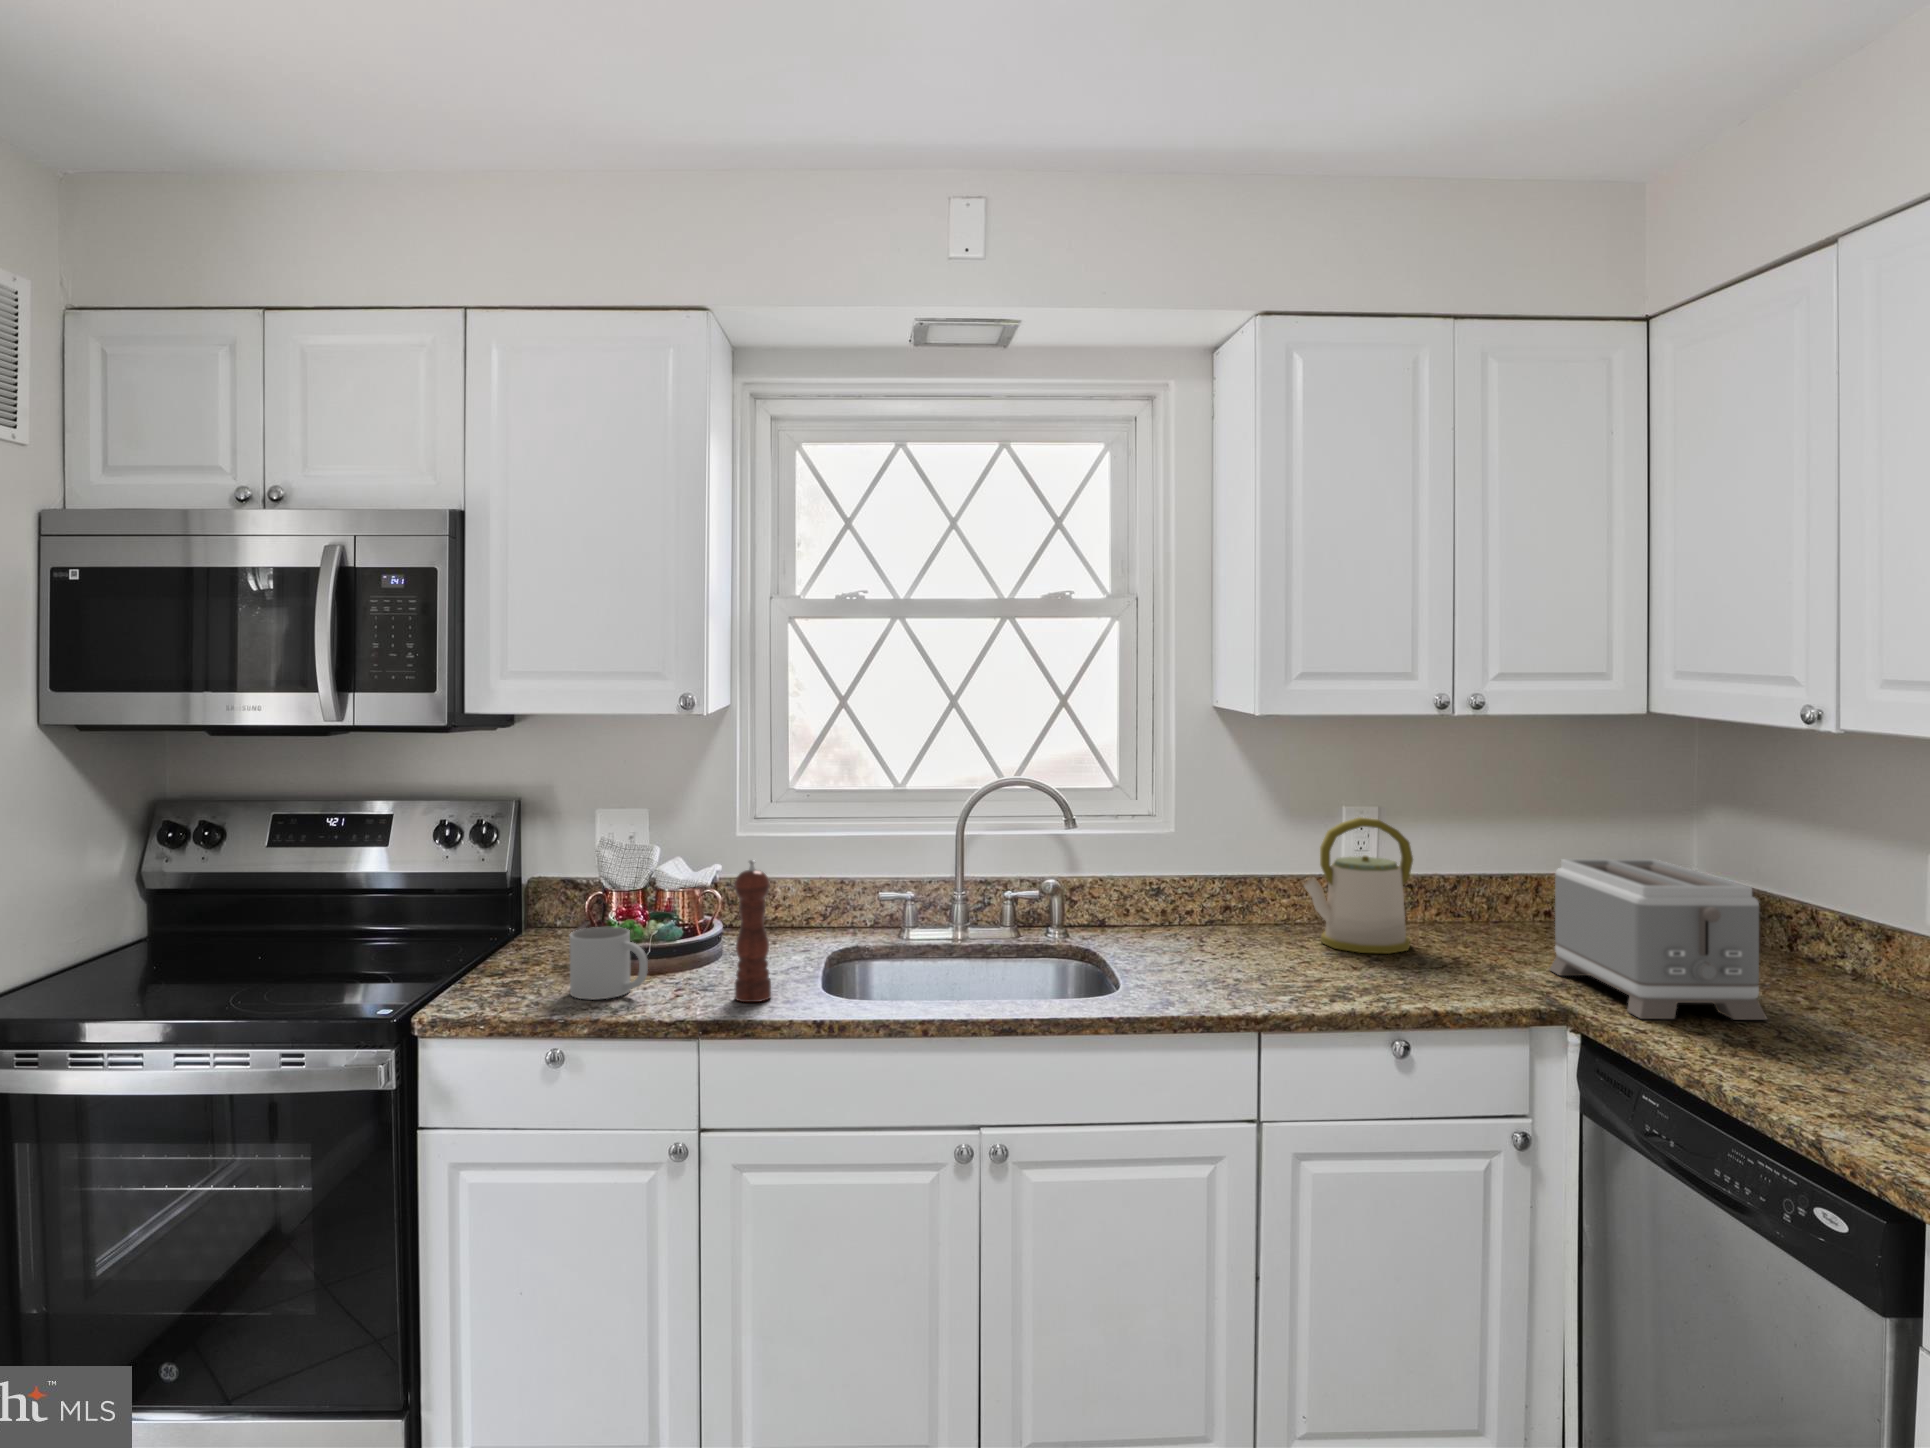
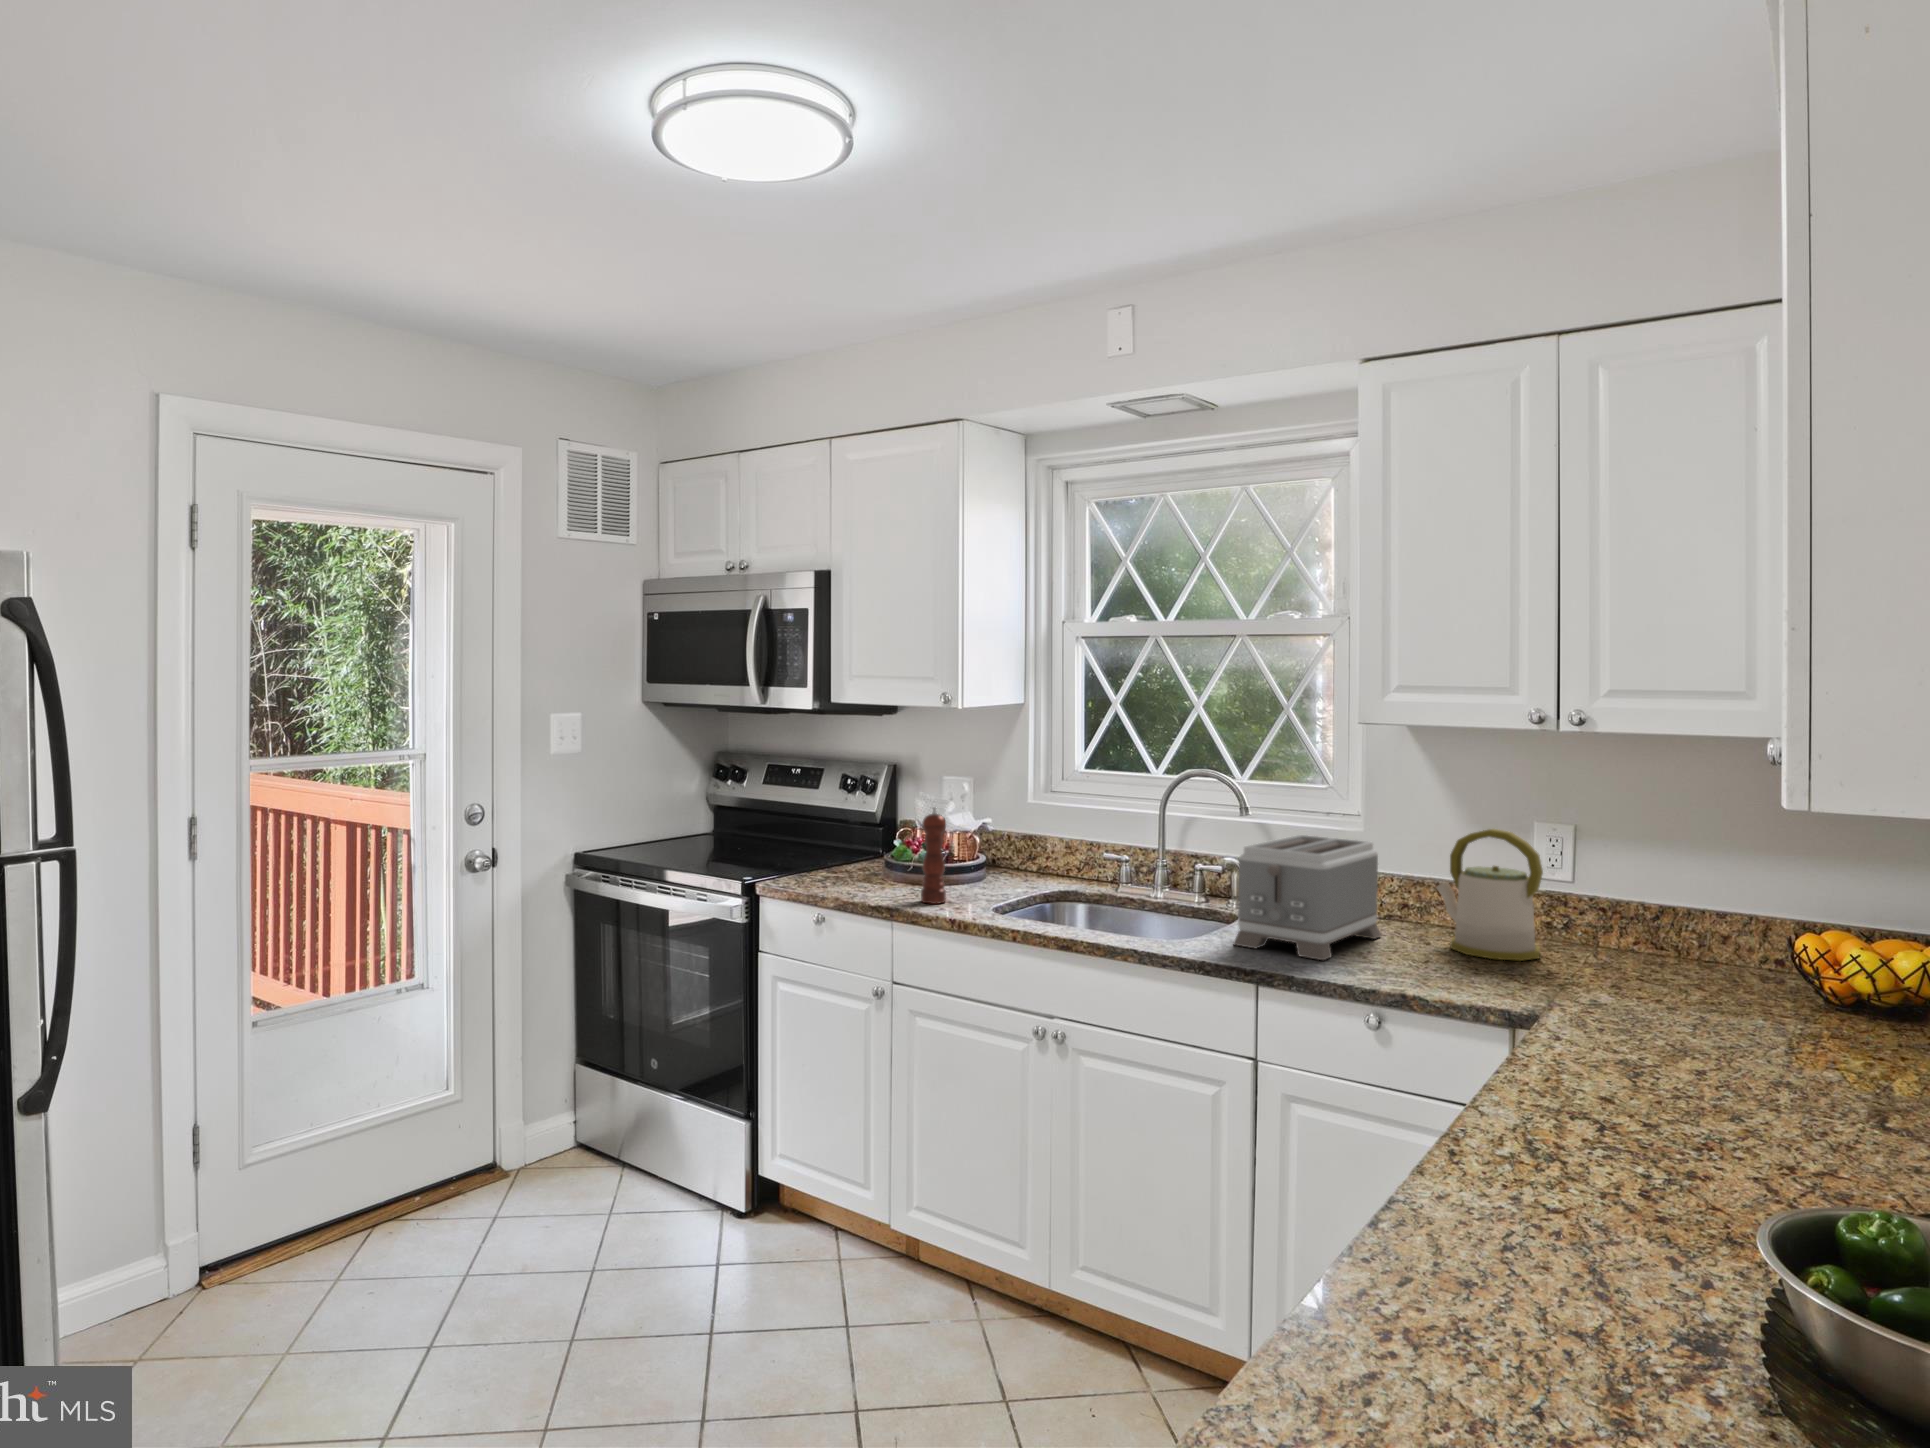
toaster: present [1550,859,1767,1020] -> present [1234,835,1381,960]
mug: present [570,927,648,999] -> none [844,845,883,889]

